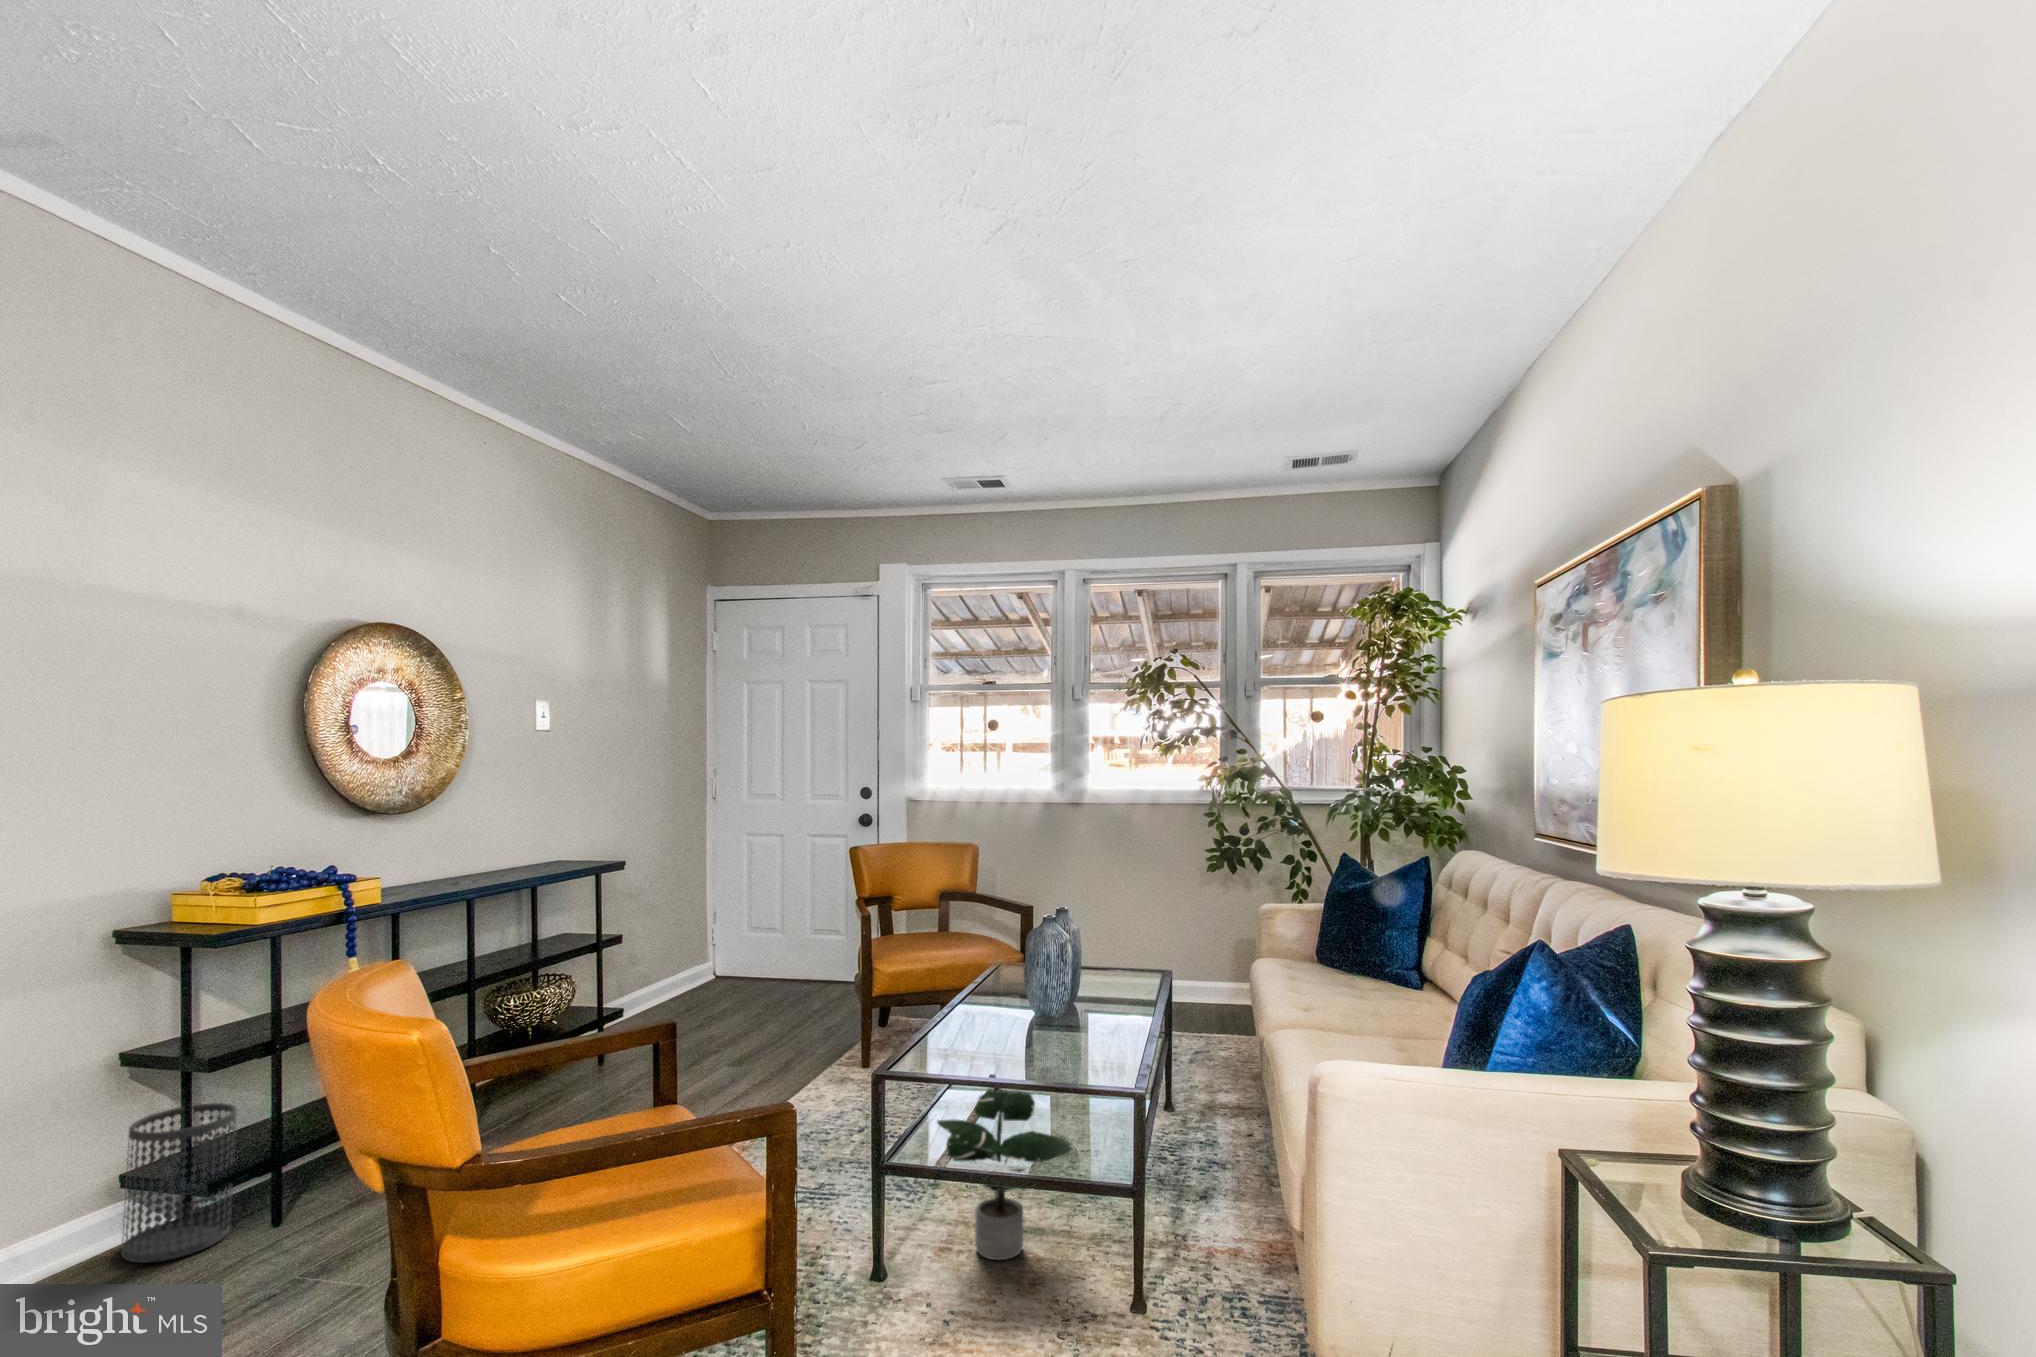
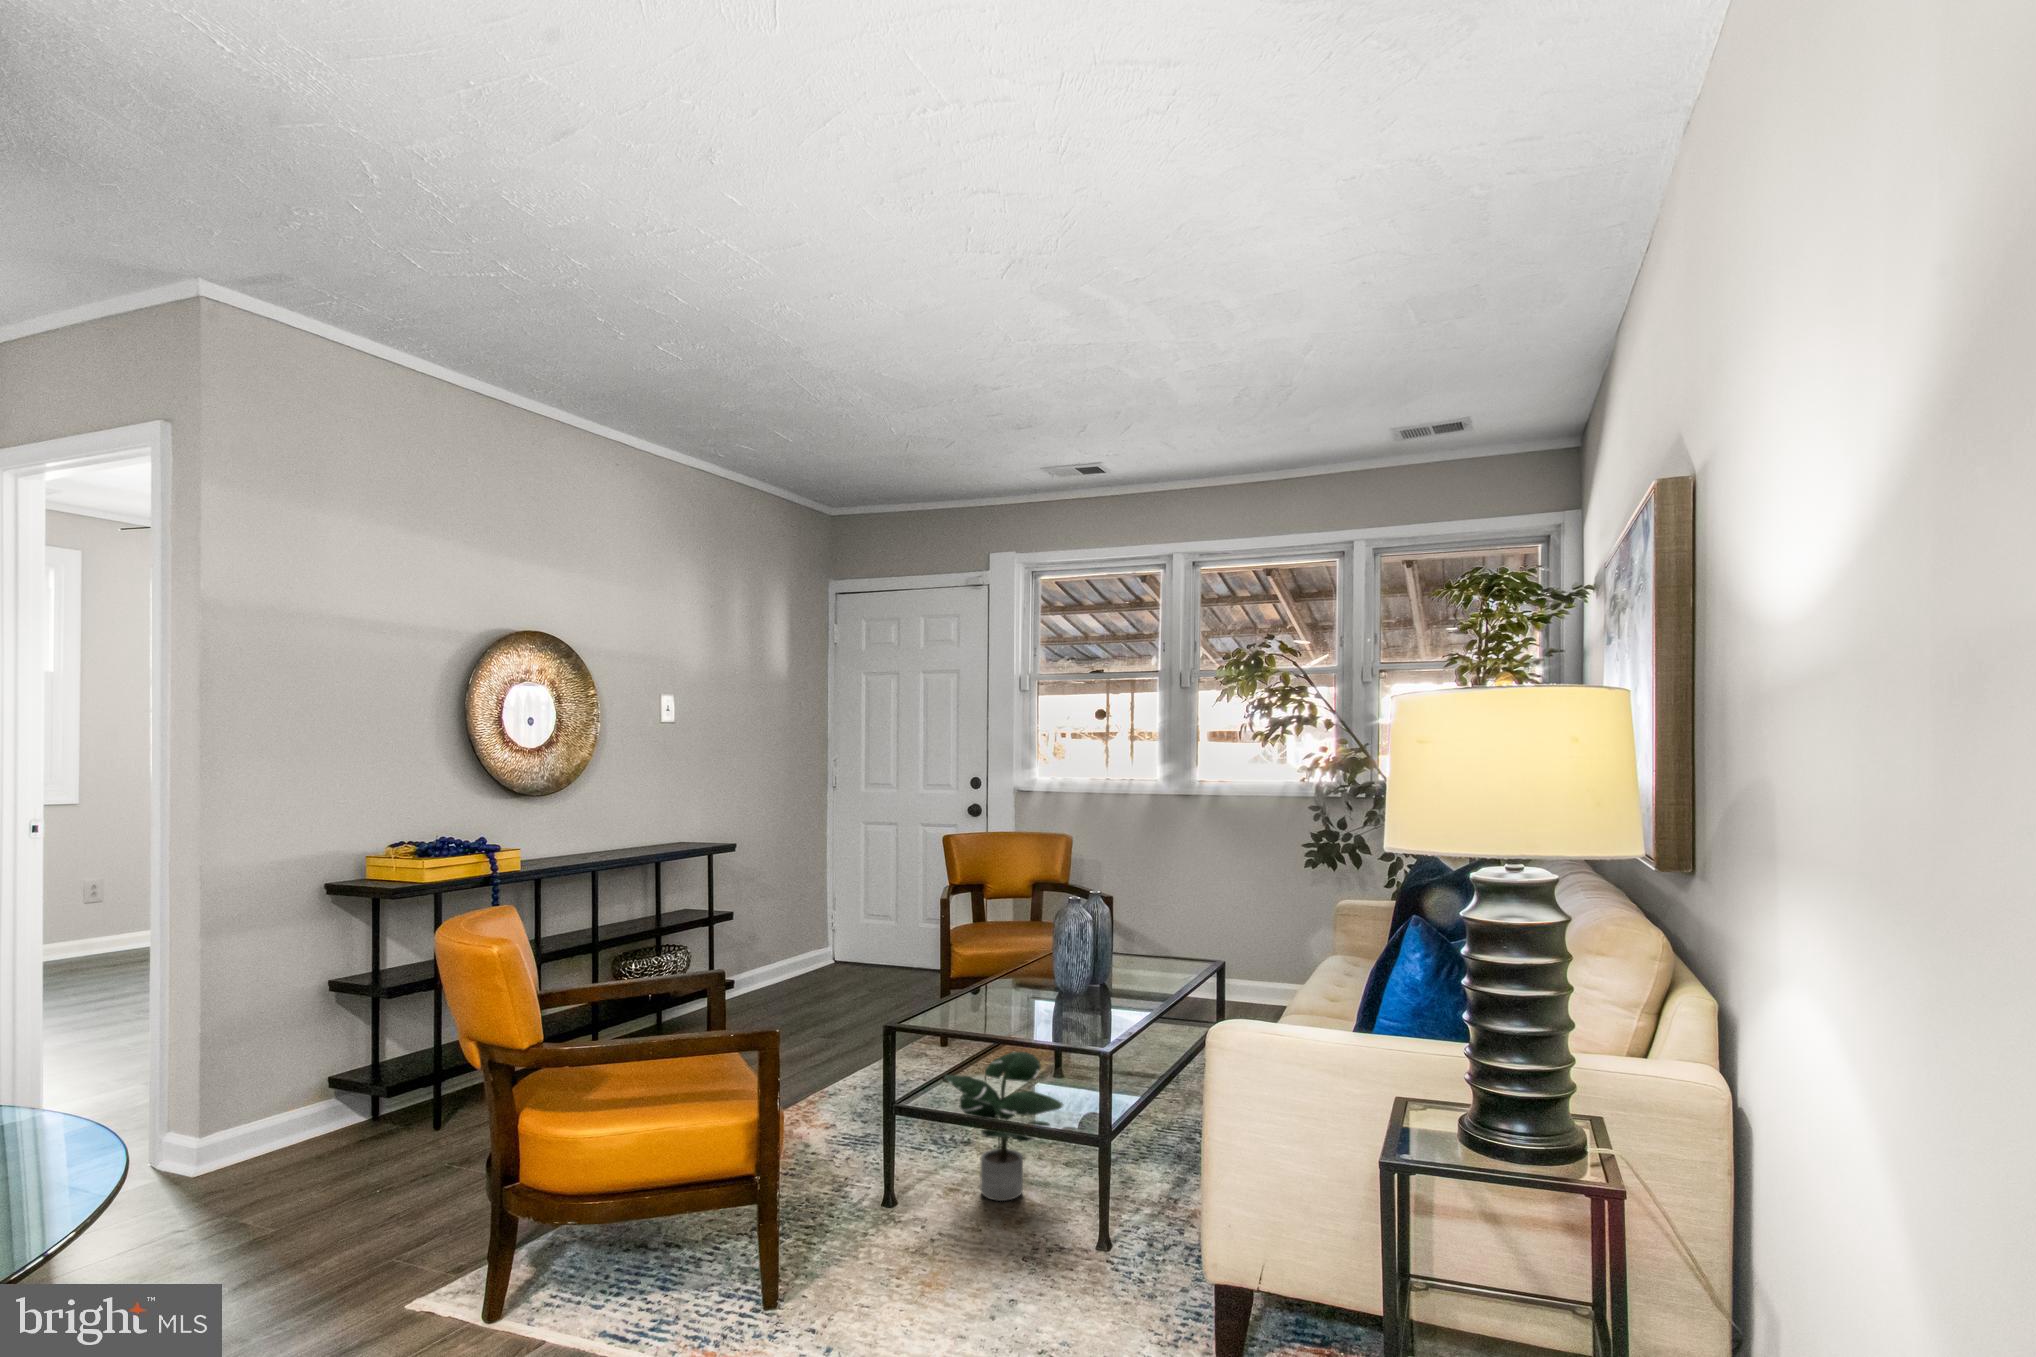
wastebasket: present [121,1103,237,1263] -> none [331,1025,411,1142]

